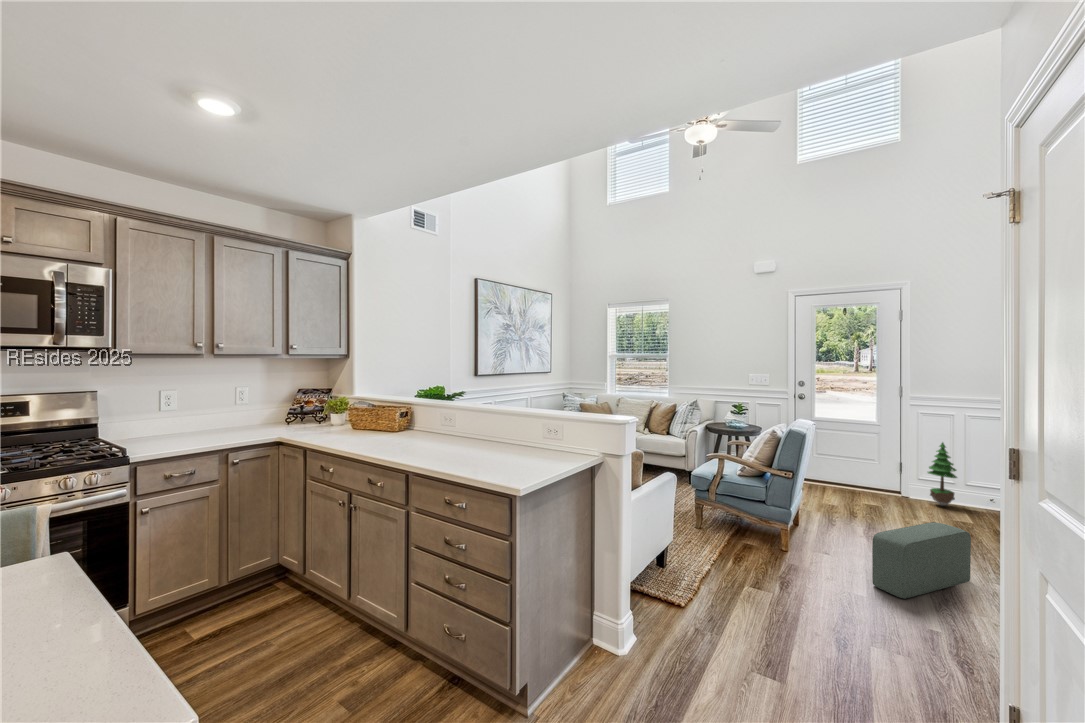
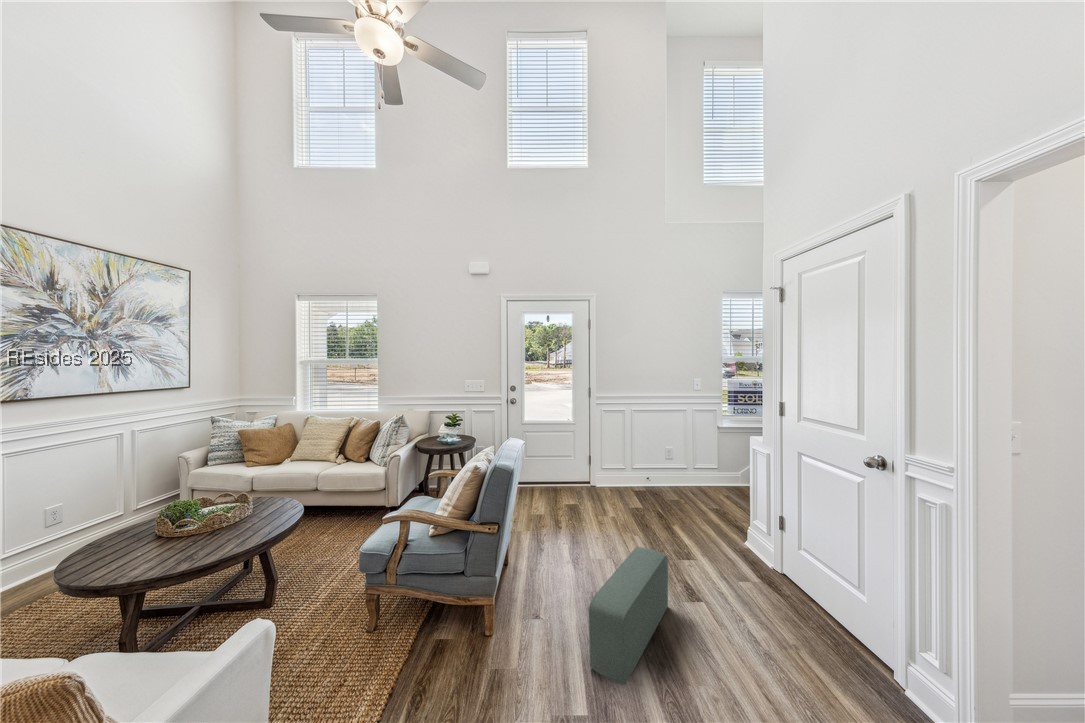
potted tree: present [928,442,957,506] -> none [610,434,631,491]

